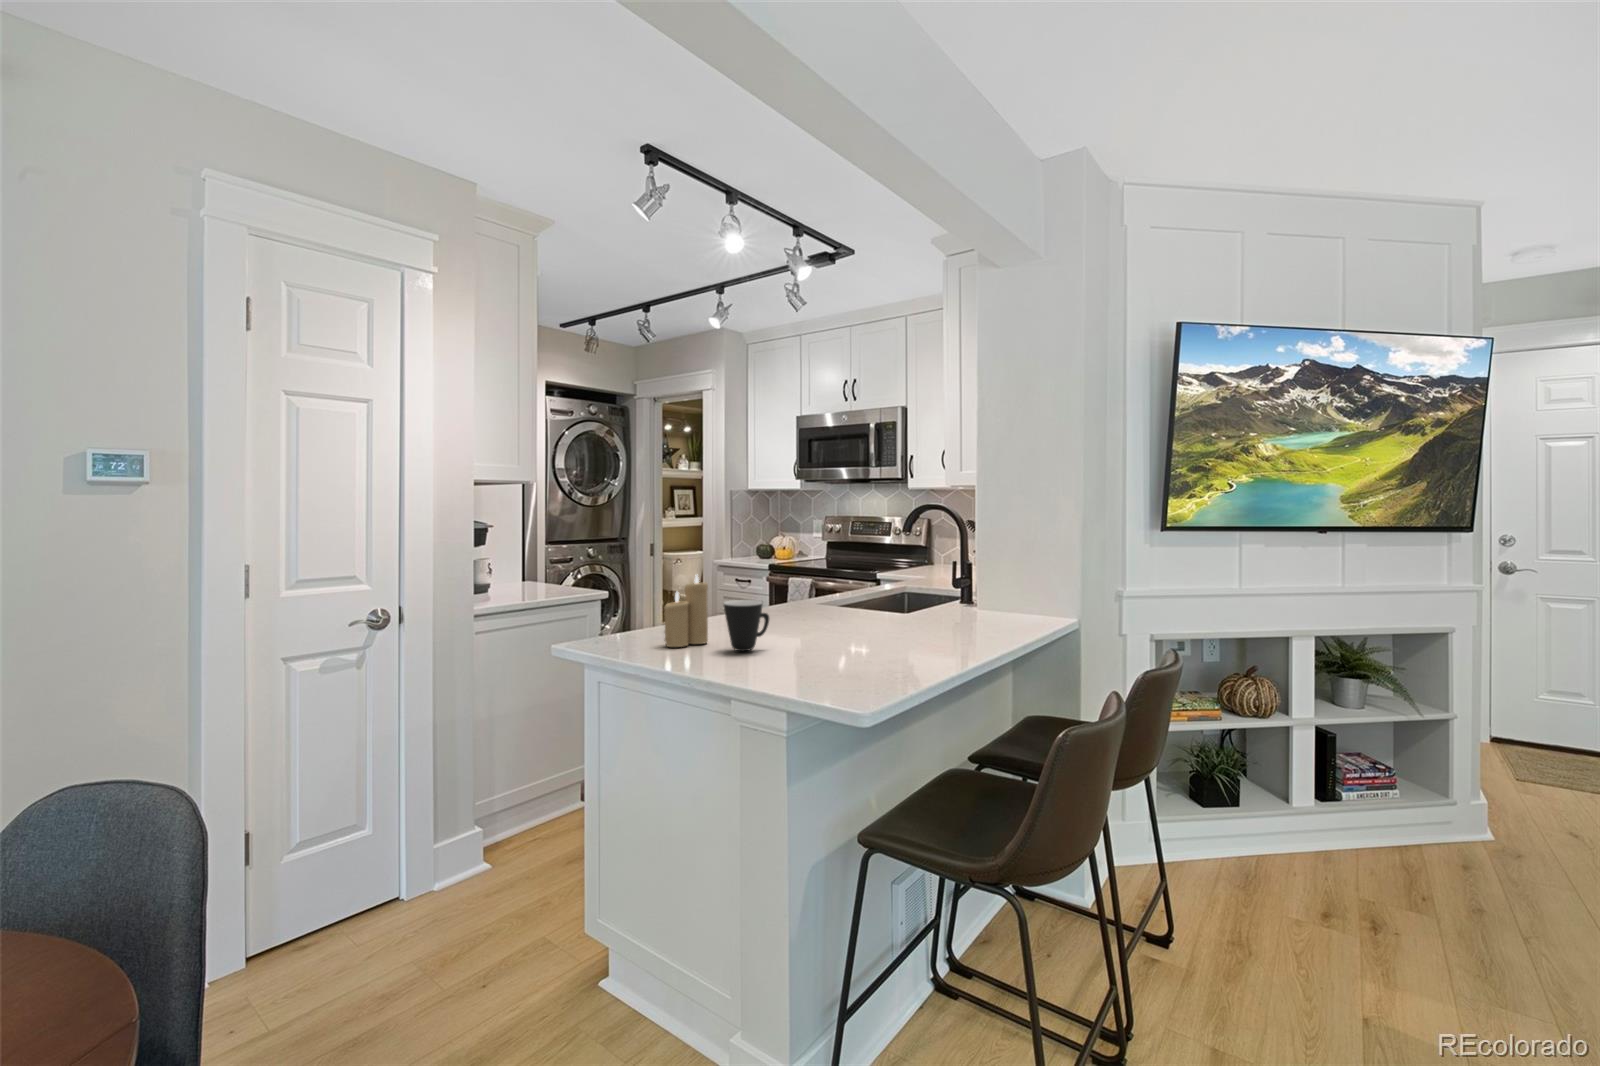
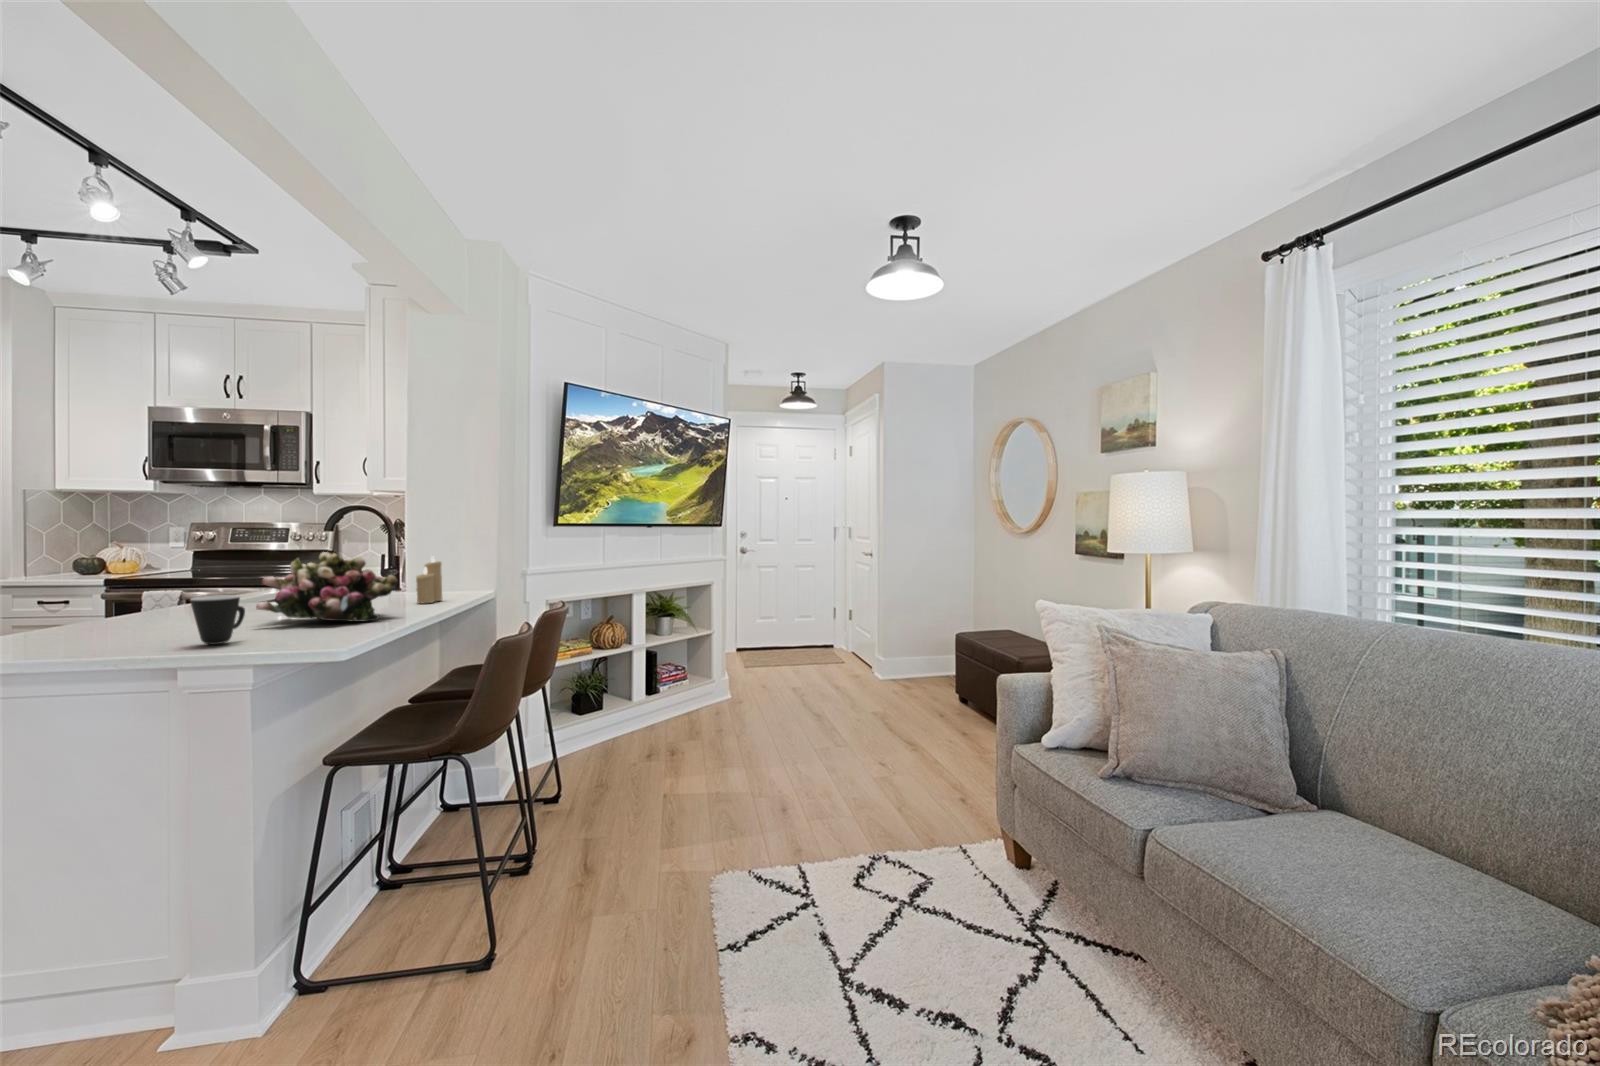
flower arrangement: none [794,555,927,640] -> present [256,552,398,621]
candle: present [664,575,708,647] -> present [416,557,442,604]

